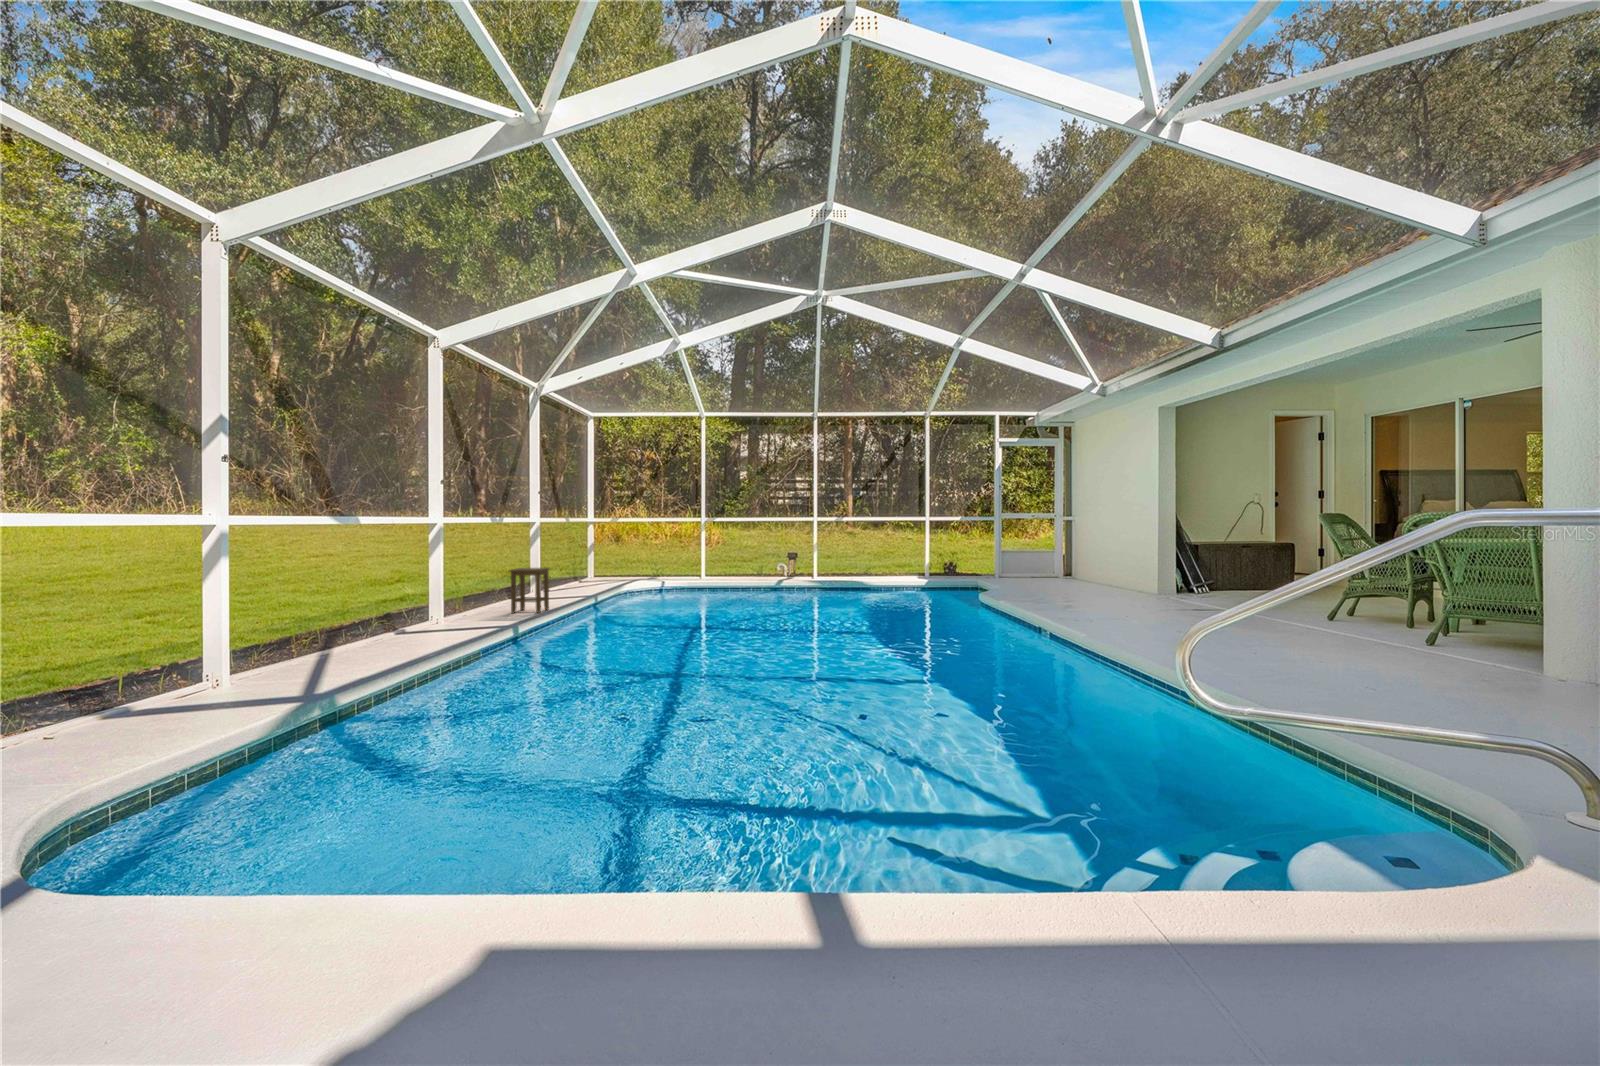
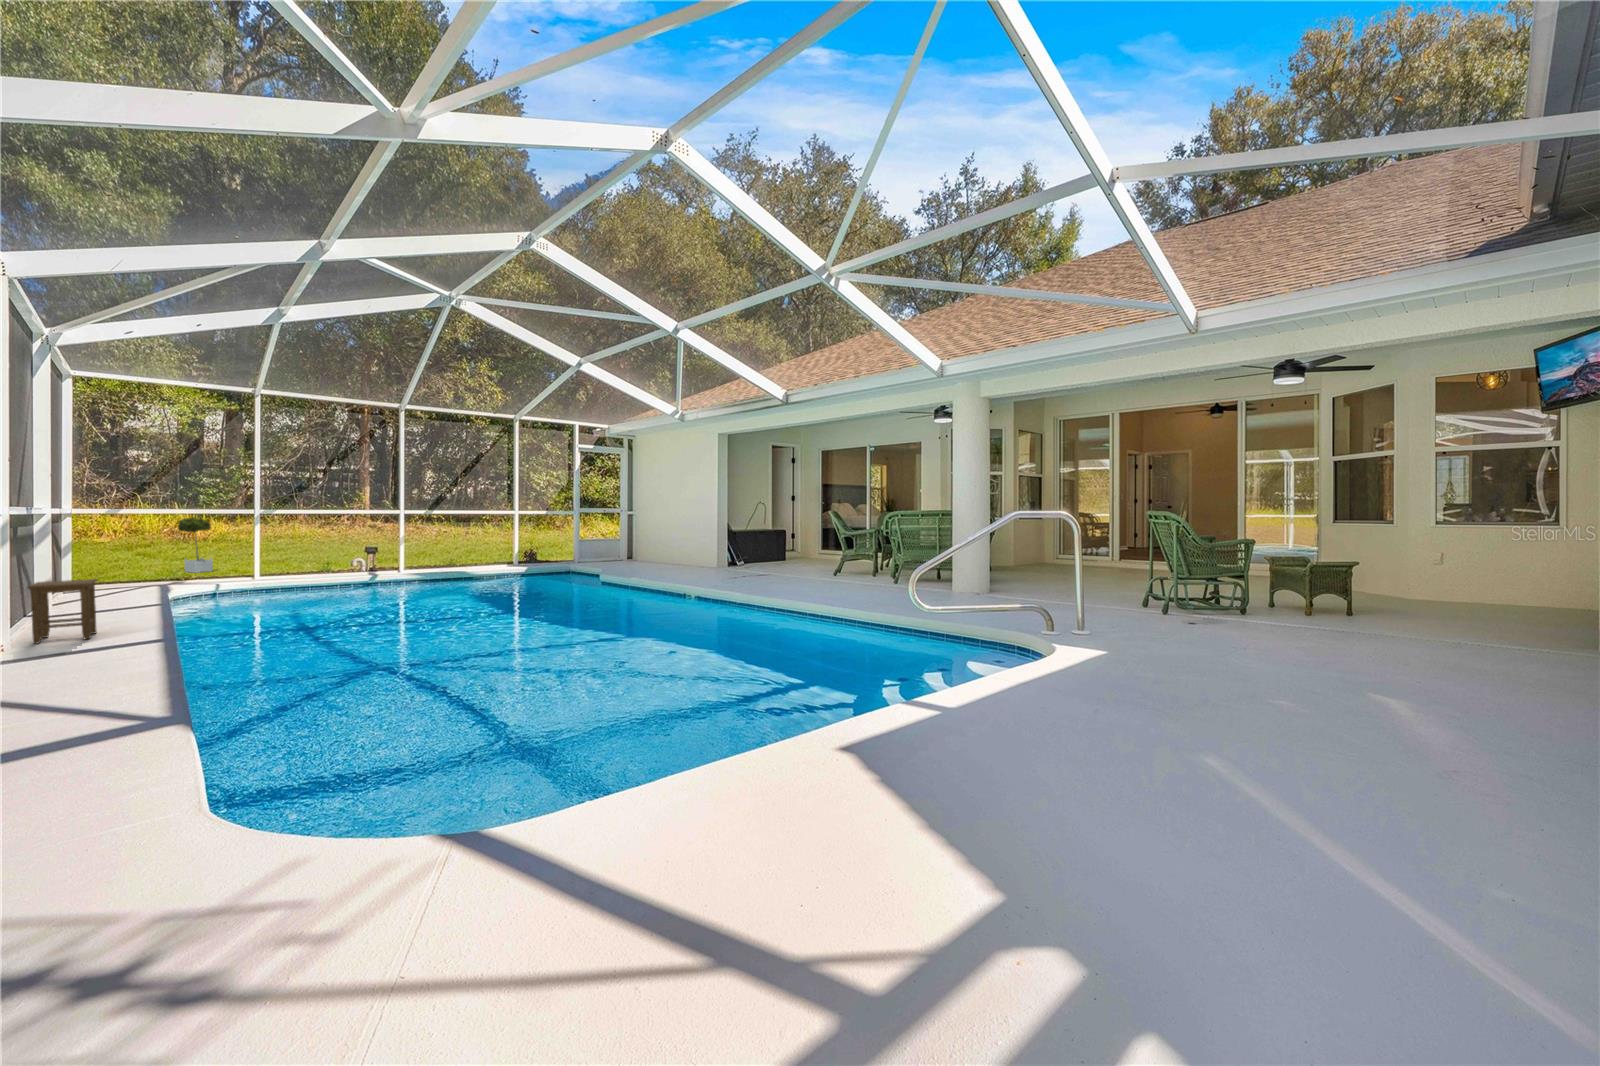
potted tree: none [660,525,682,573] -> present [178,517,213,573]

